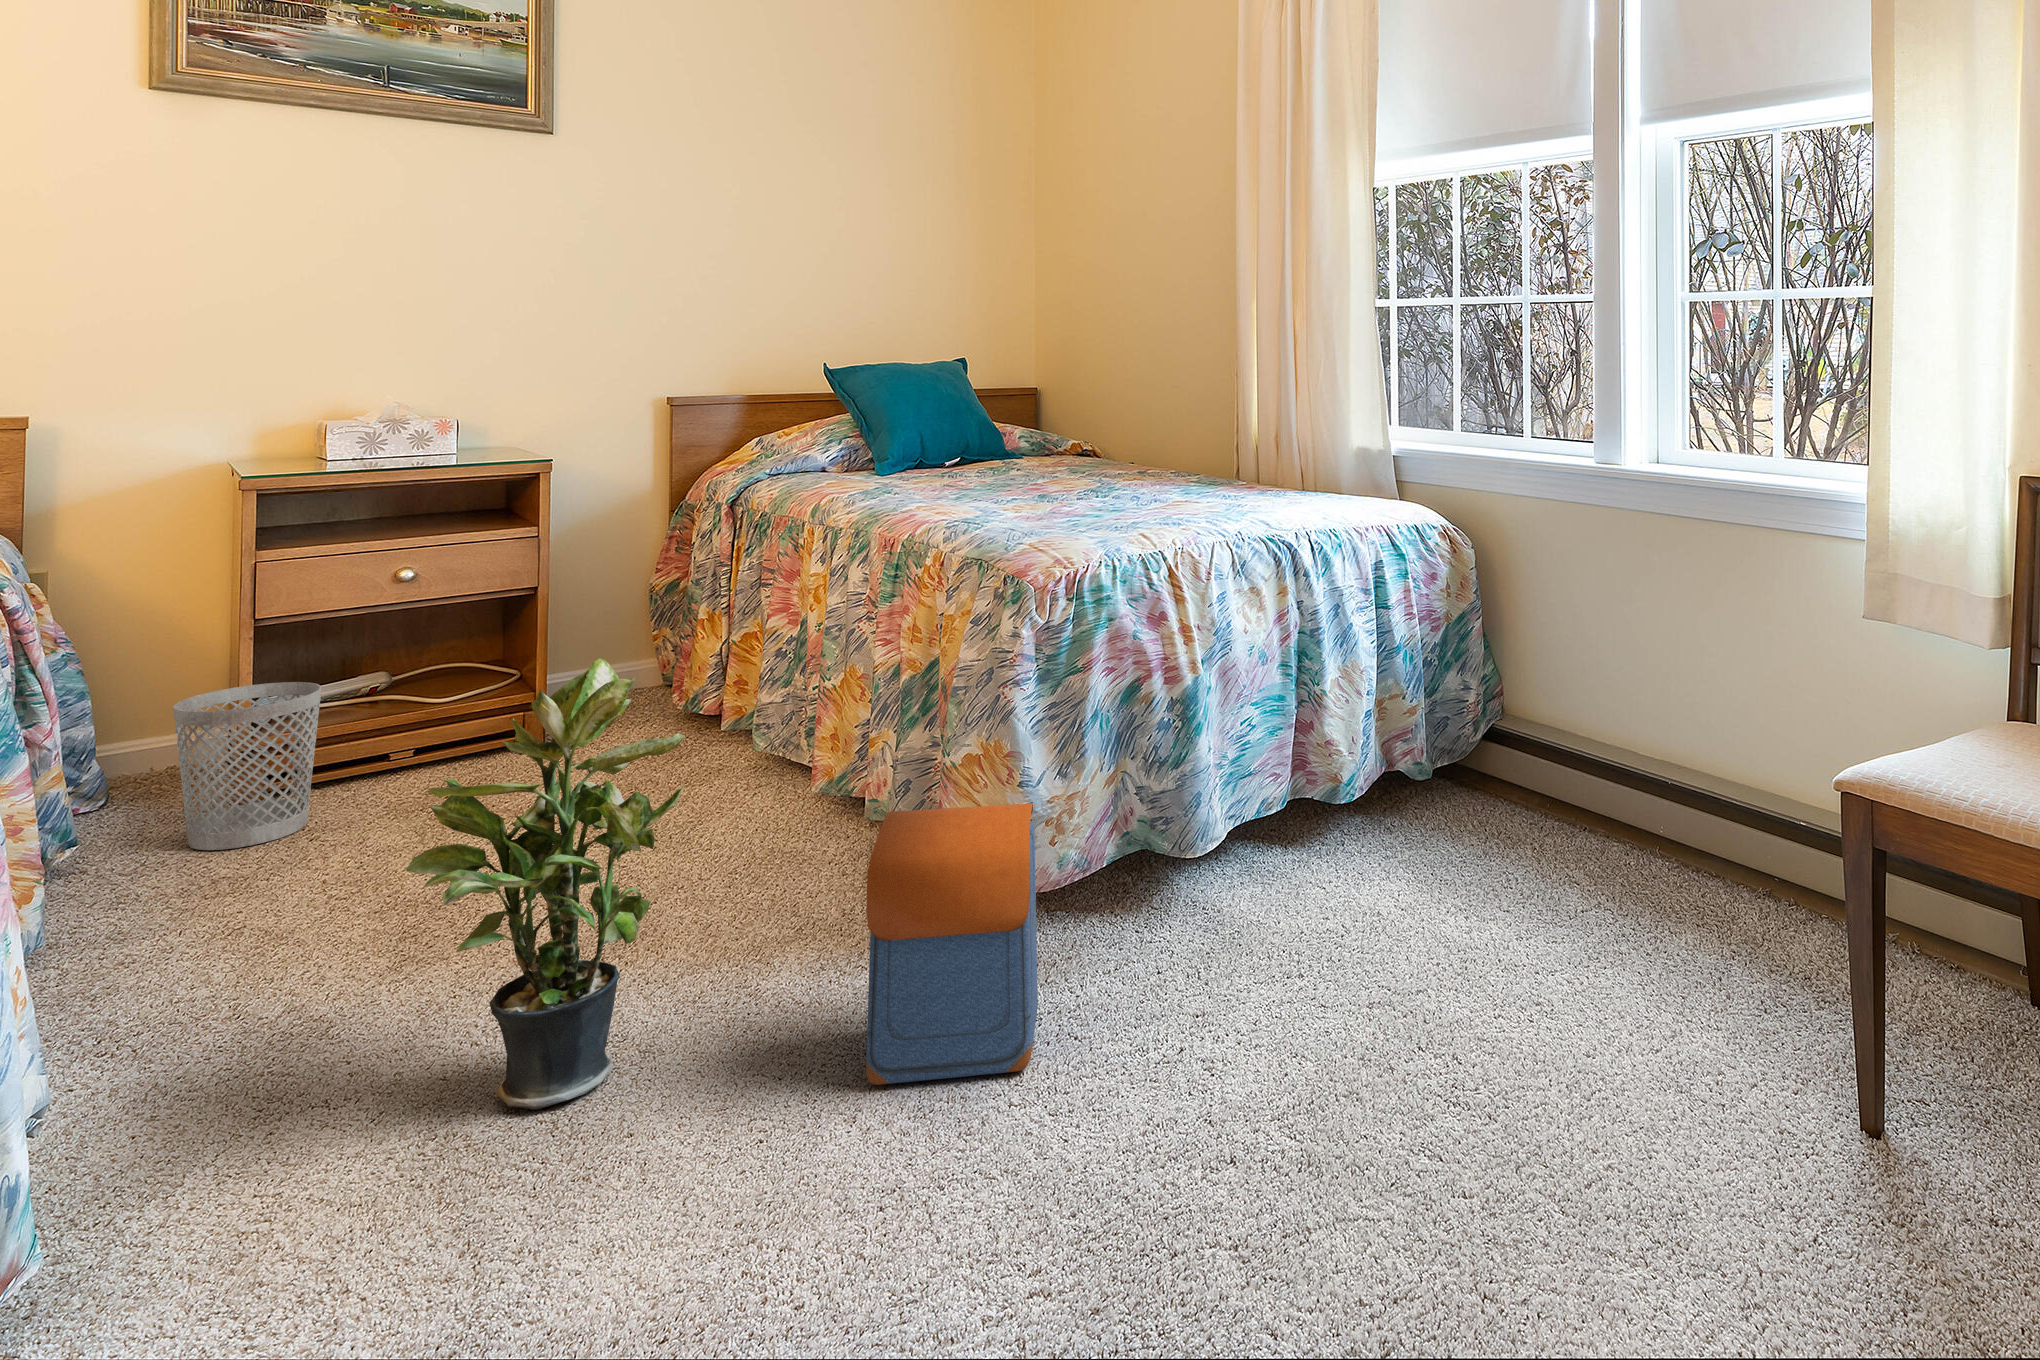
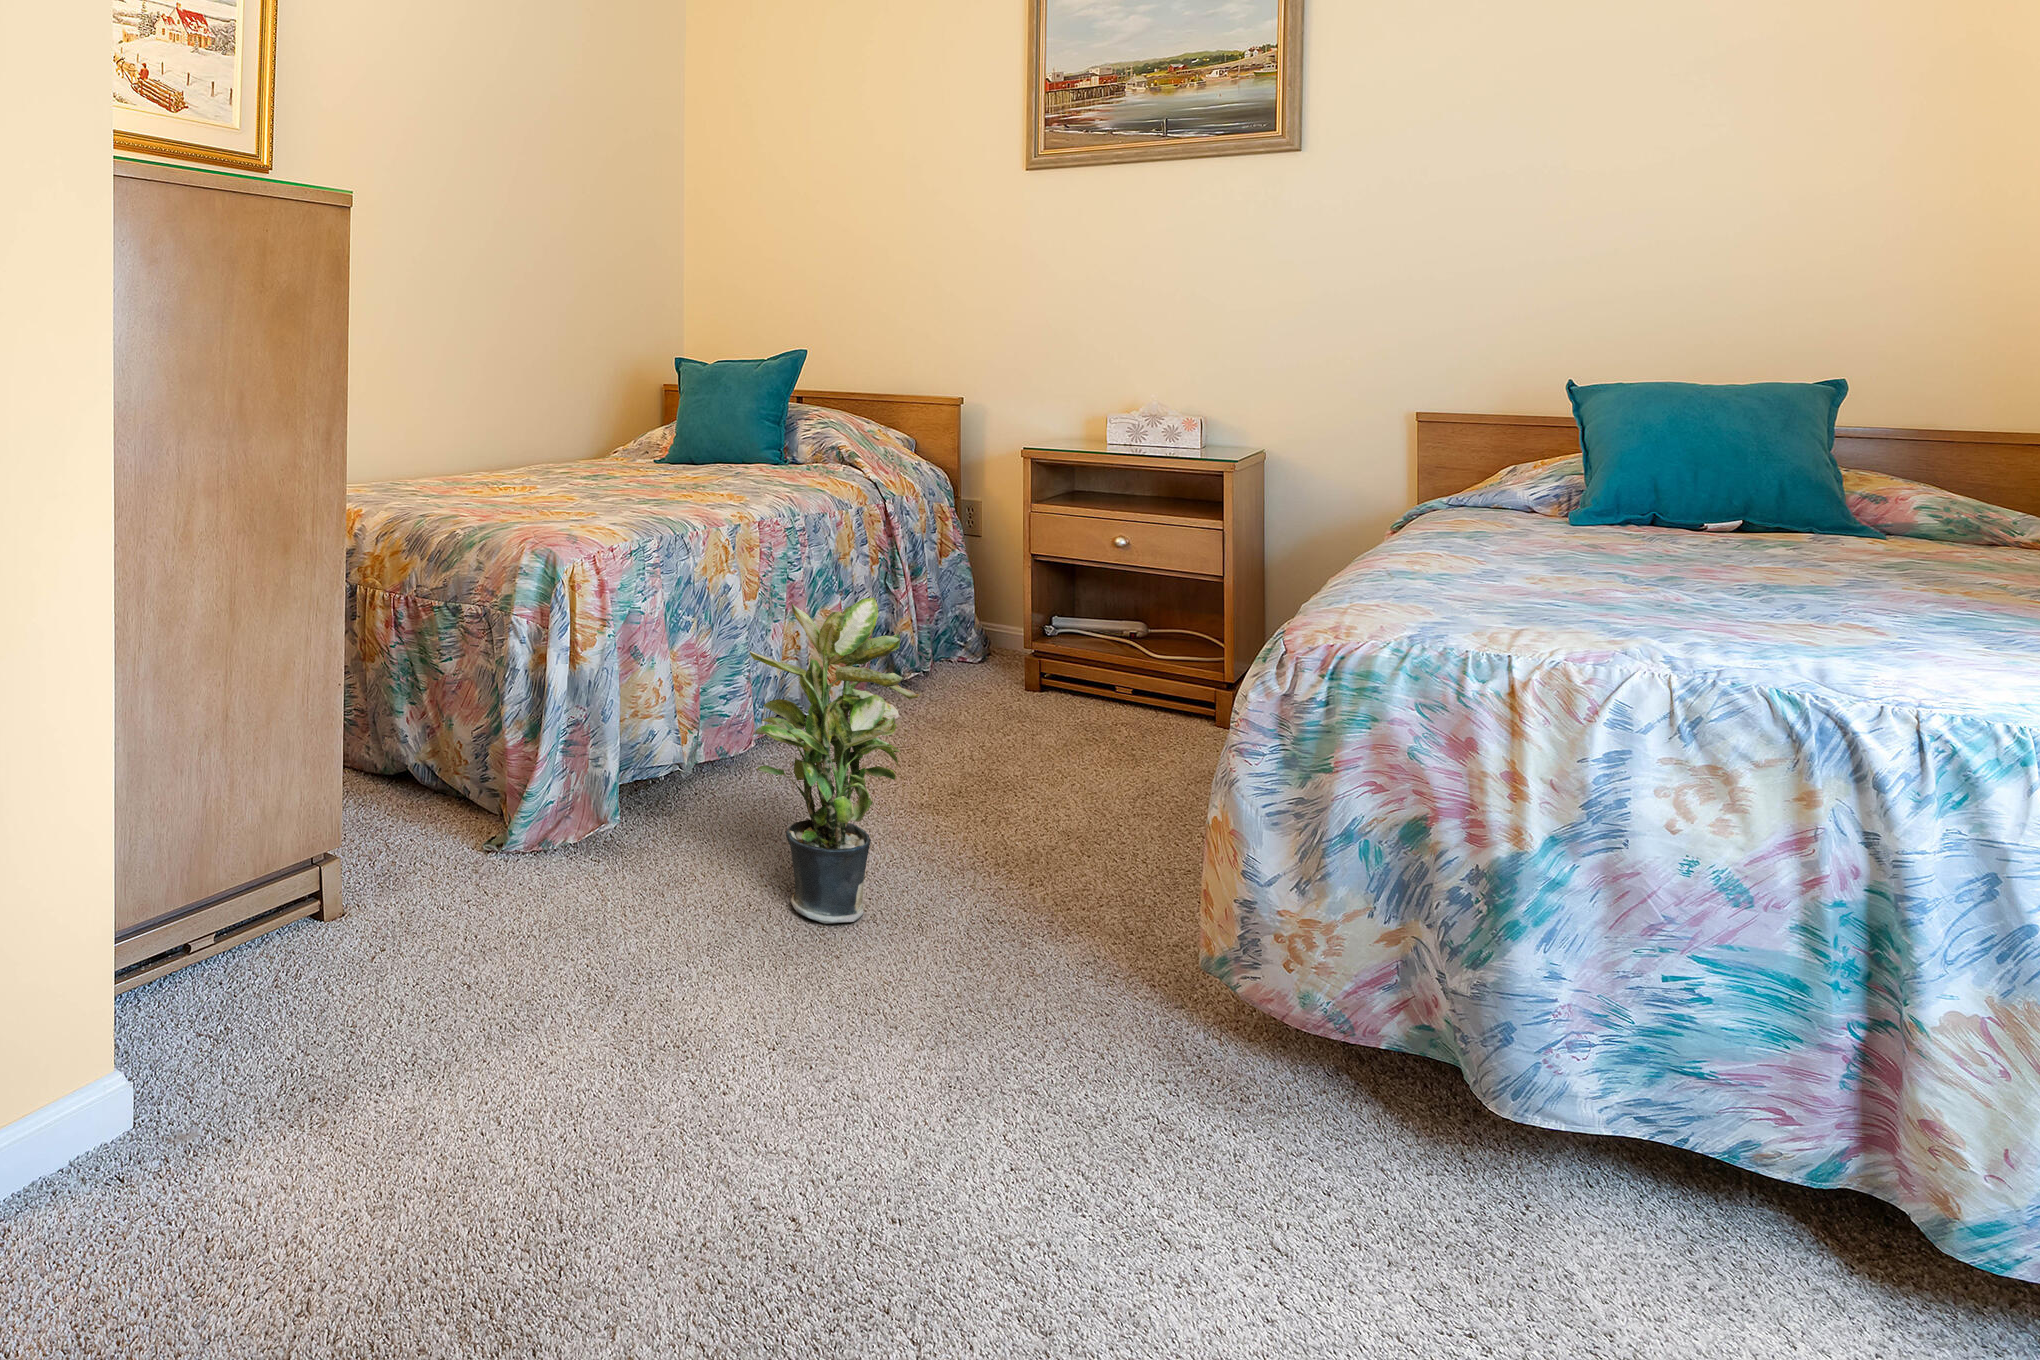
wastebasket: present [173,682,322,850] -> none [958,597,1042,713]
backpack: present [866,803,1038,1085] -> none [911,810,1120,1133]

